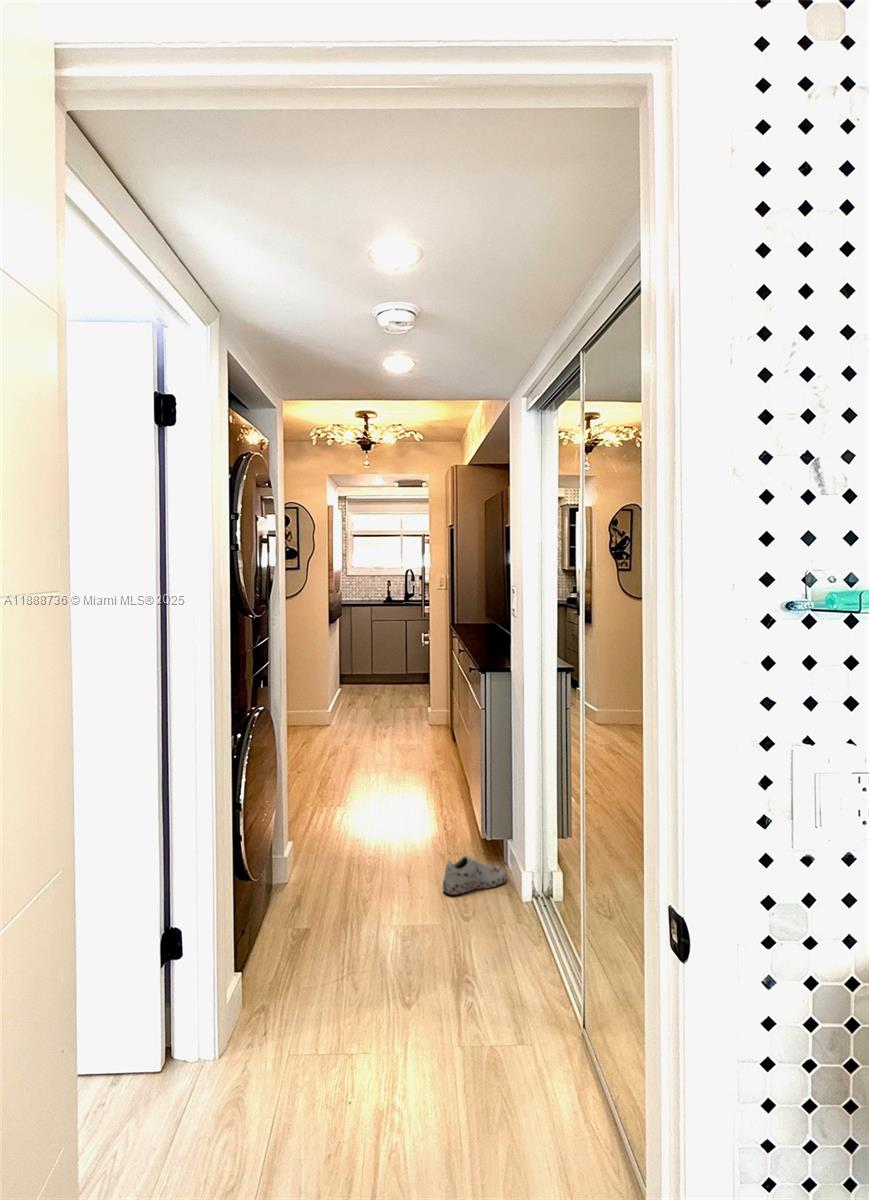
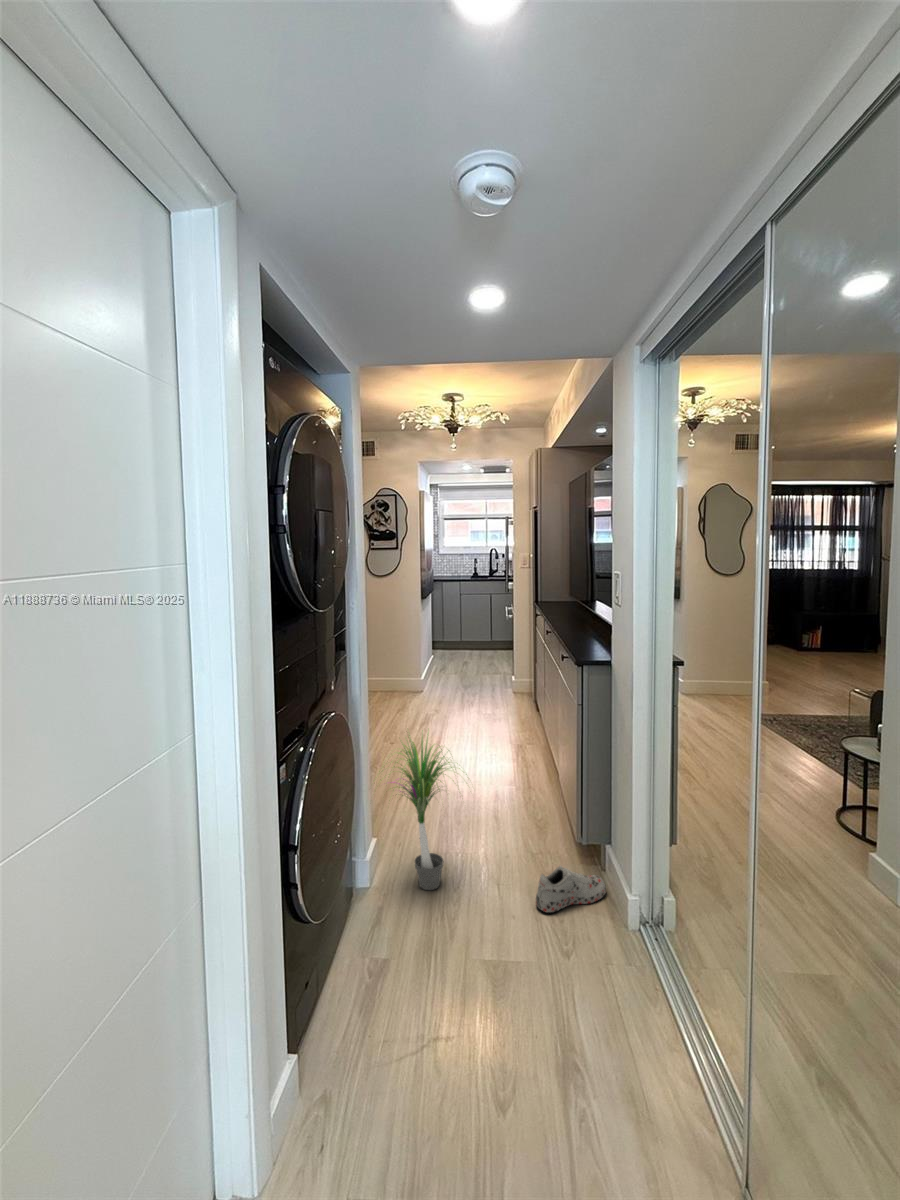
potted plant: none [285,729,389,886] -> present [379,735,467,890]

